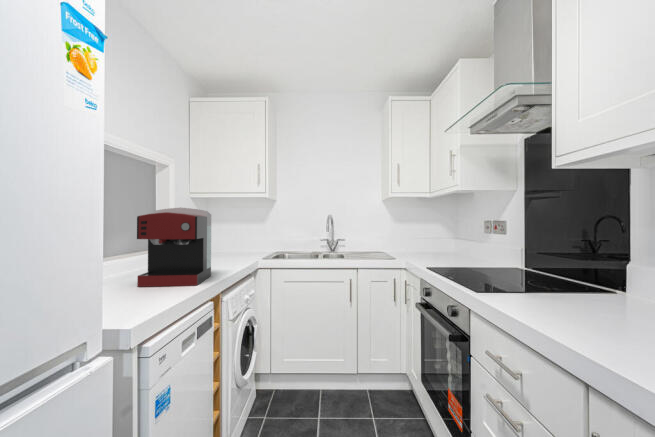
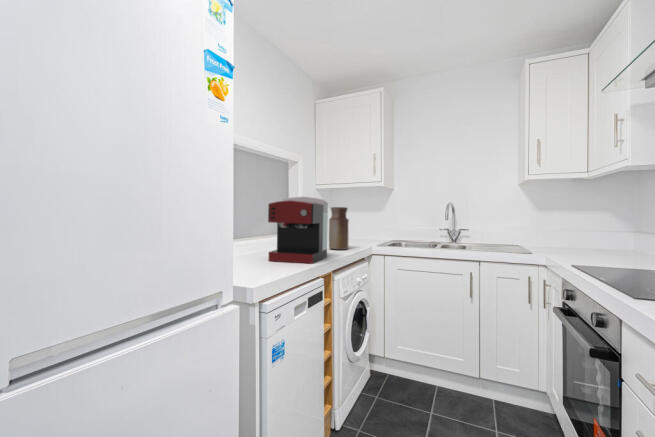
vase: none [209,219,232,266] -> present [329,207,349,250]

